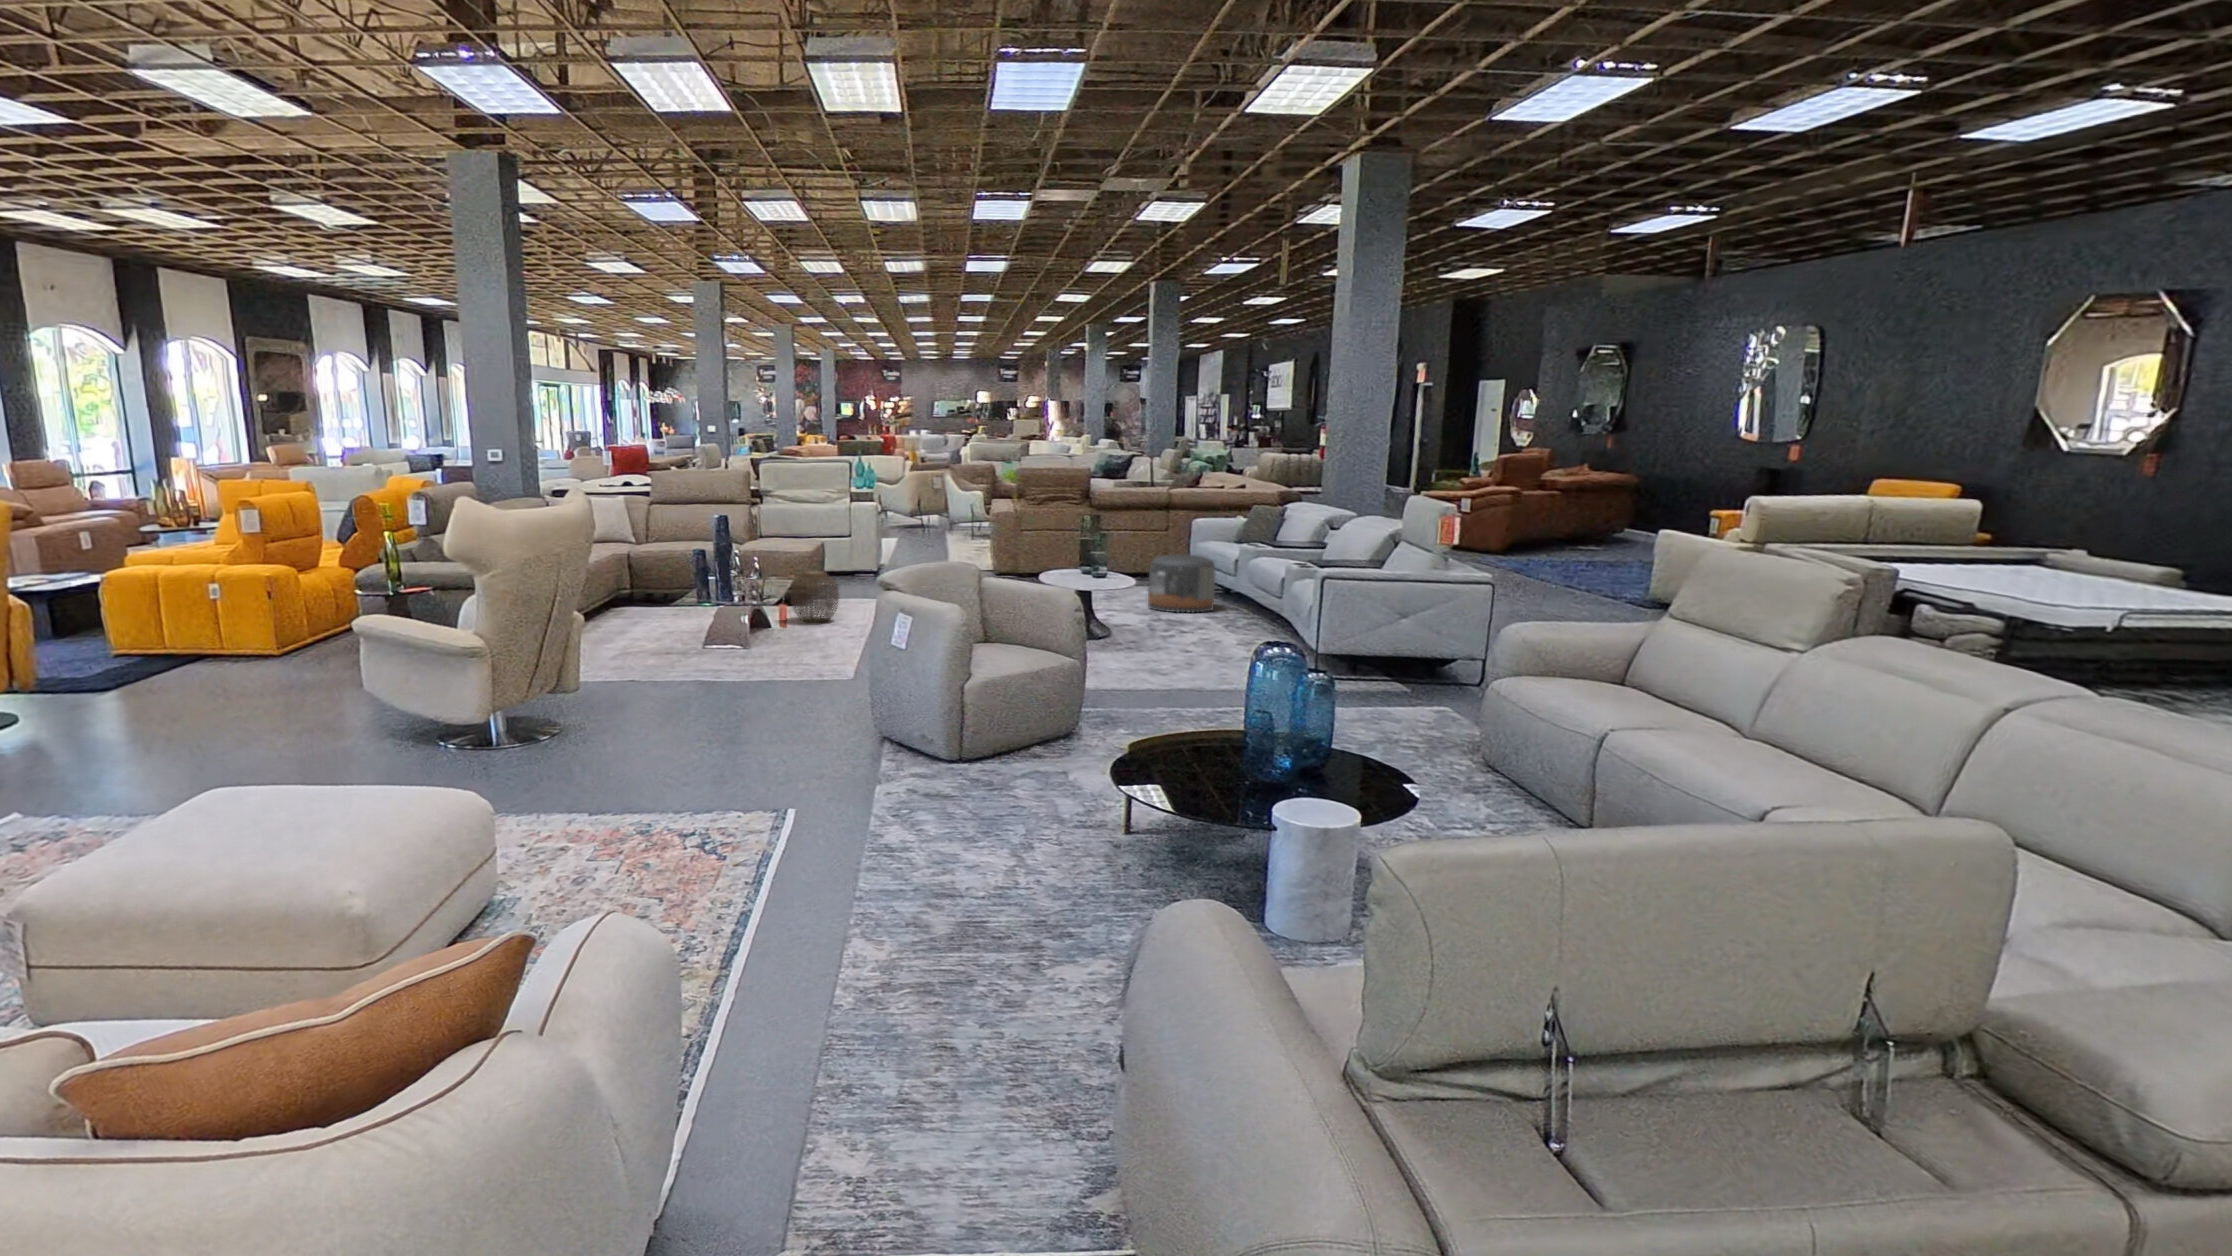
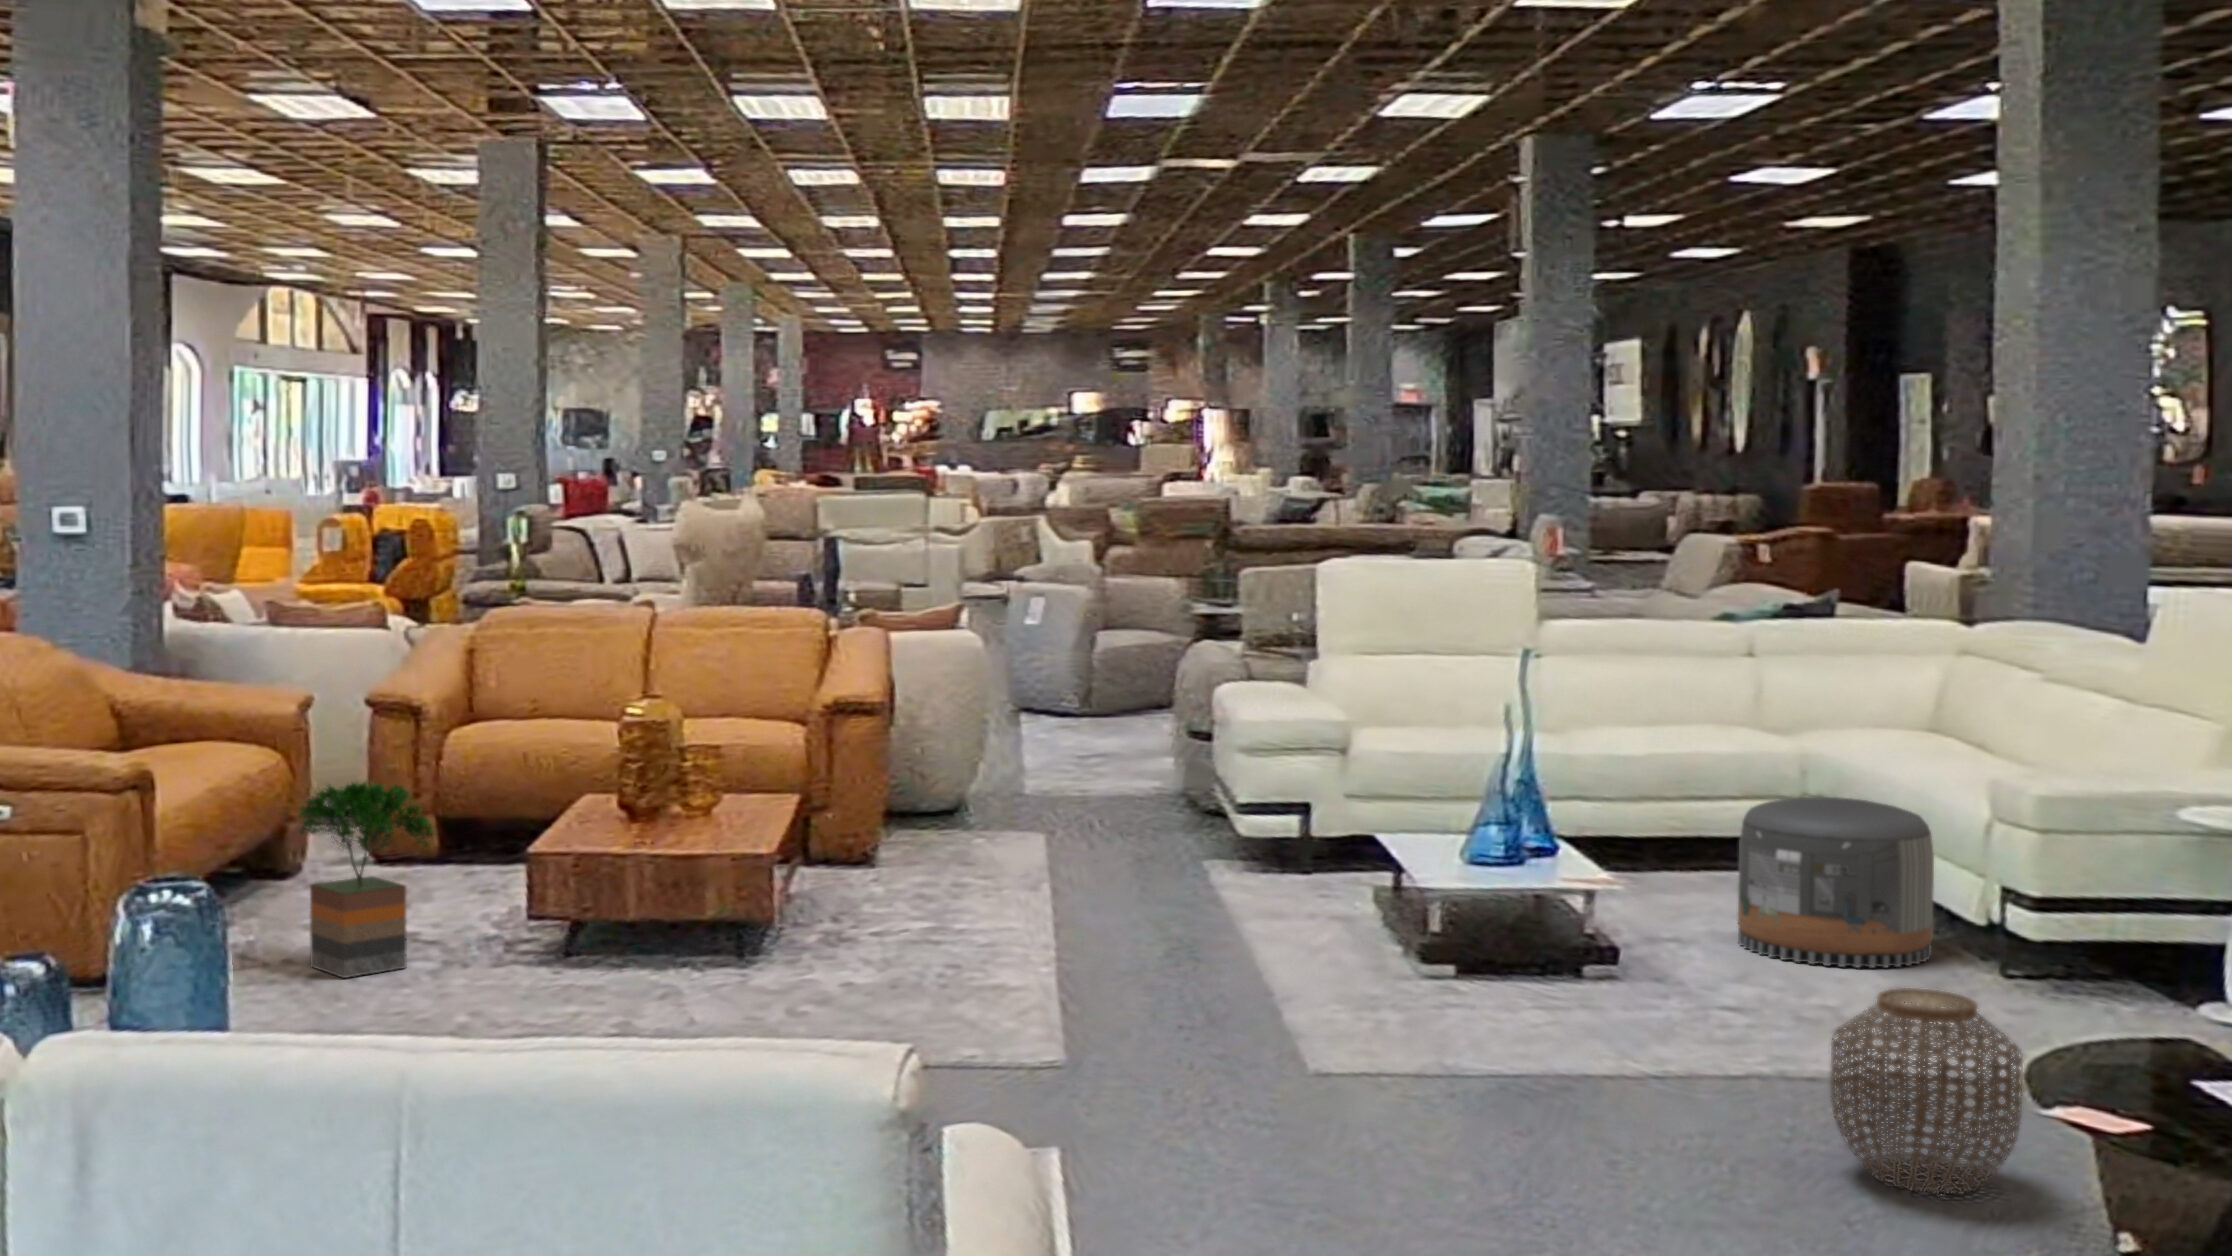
potted tree: none [624,545,677,615] -> present [295,782,436,978]
woven basket: present [791,571,839,623] -> present [1831,988,2022,1194]

